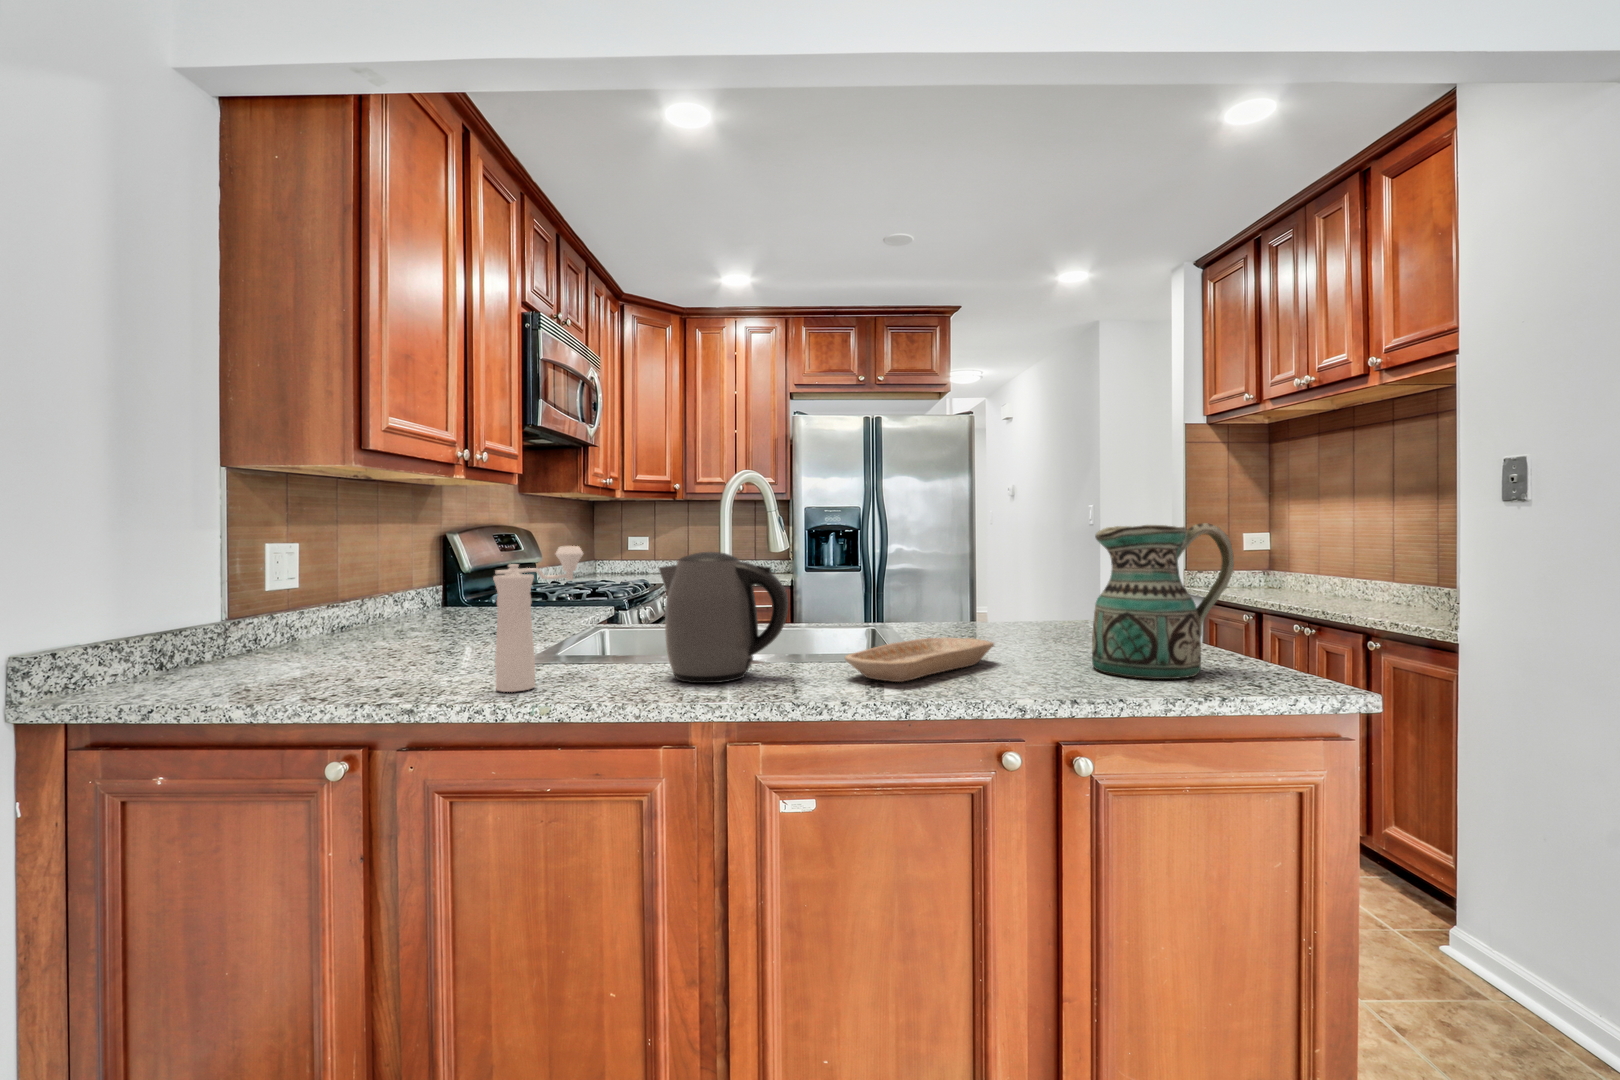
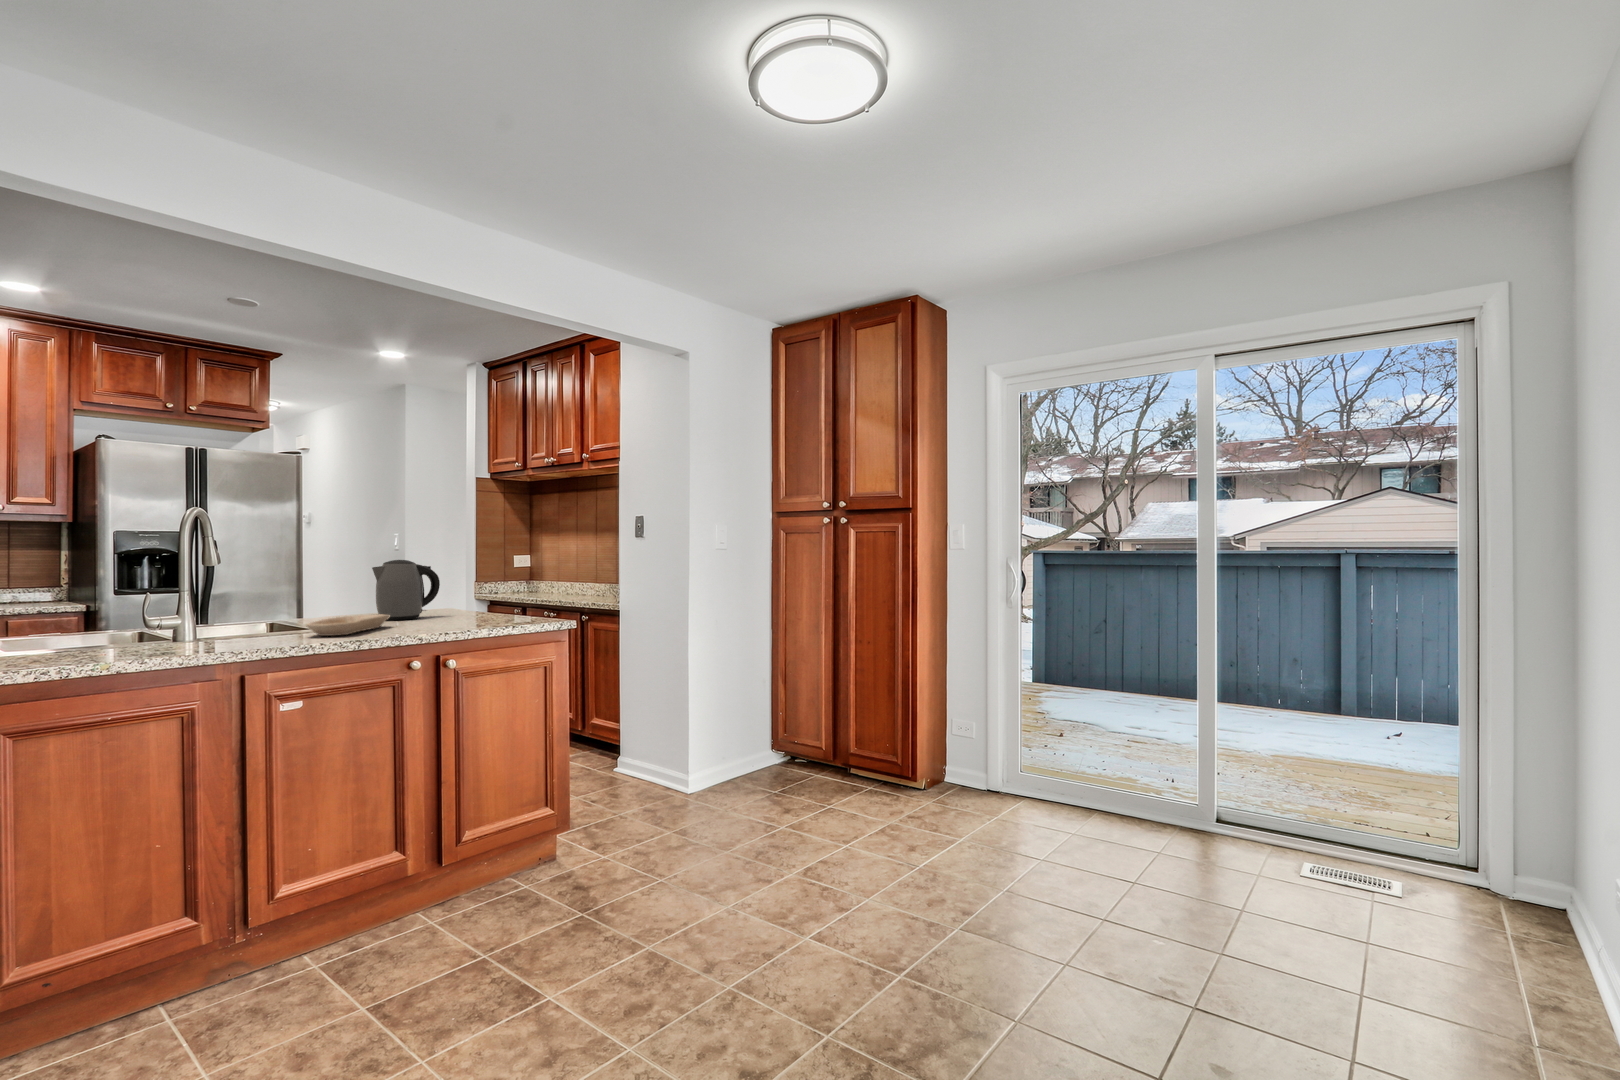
ceramic pitcher: present [1092,523,1234,679] -> none [447,548,516,624]
pepper mill: present [493,546,583,692] -> none [32,562,91,663]
kettle: present [659,552,788,683] -> present [372,560,440,620]

